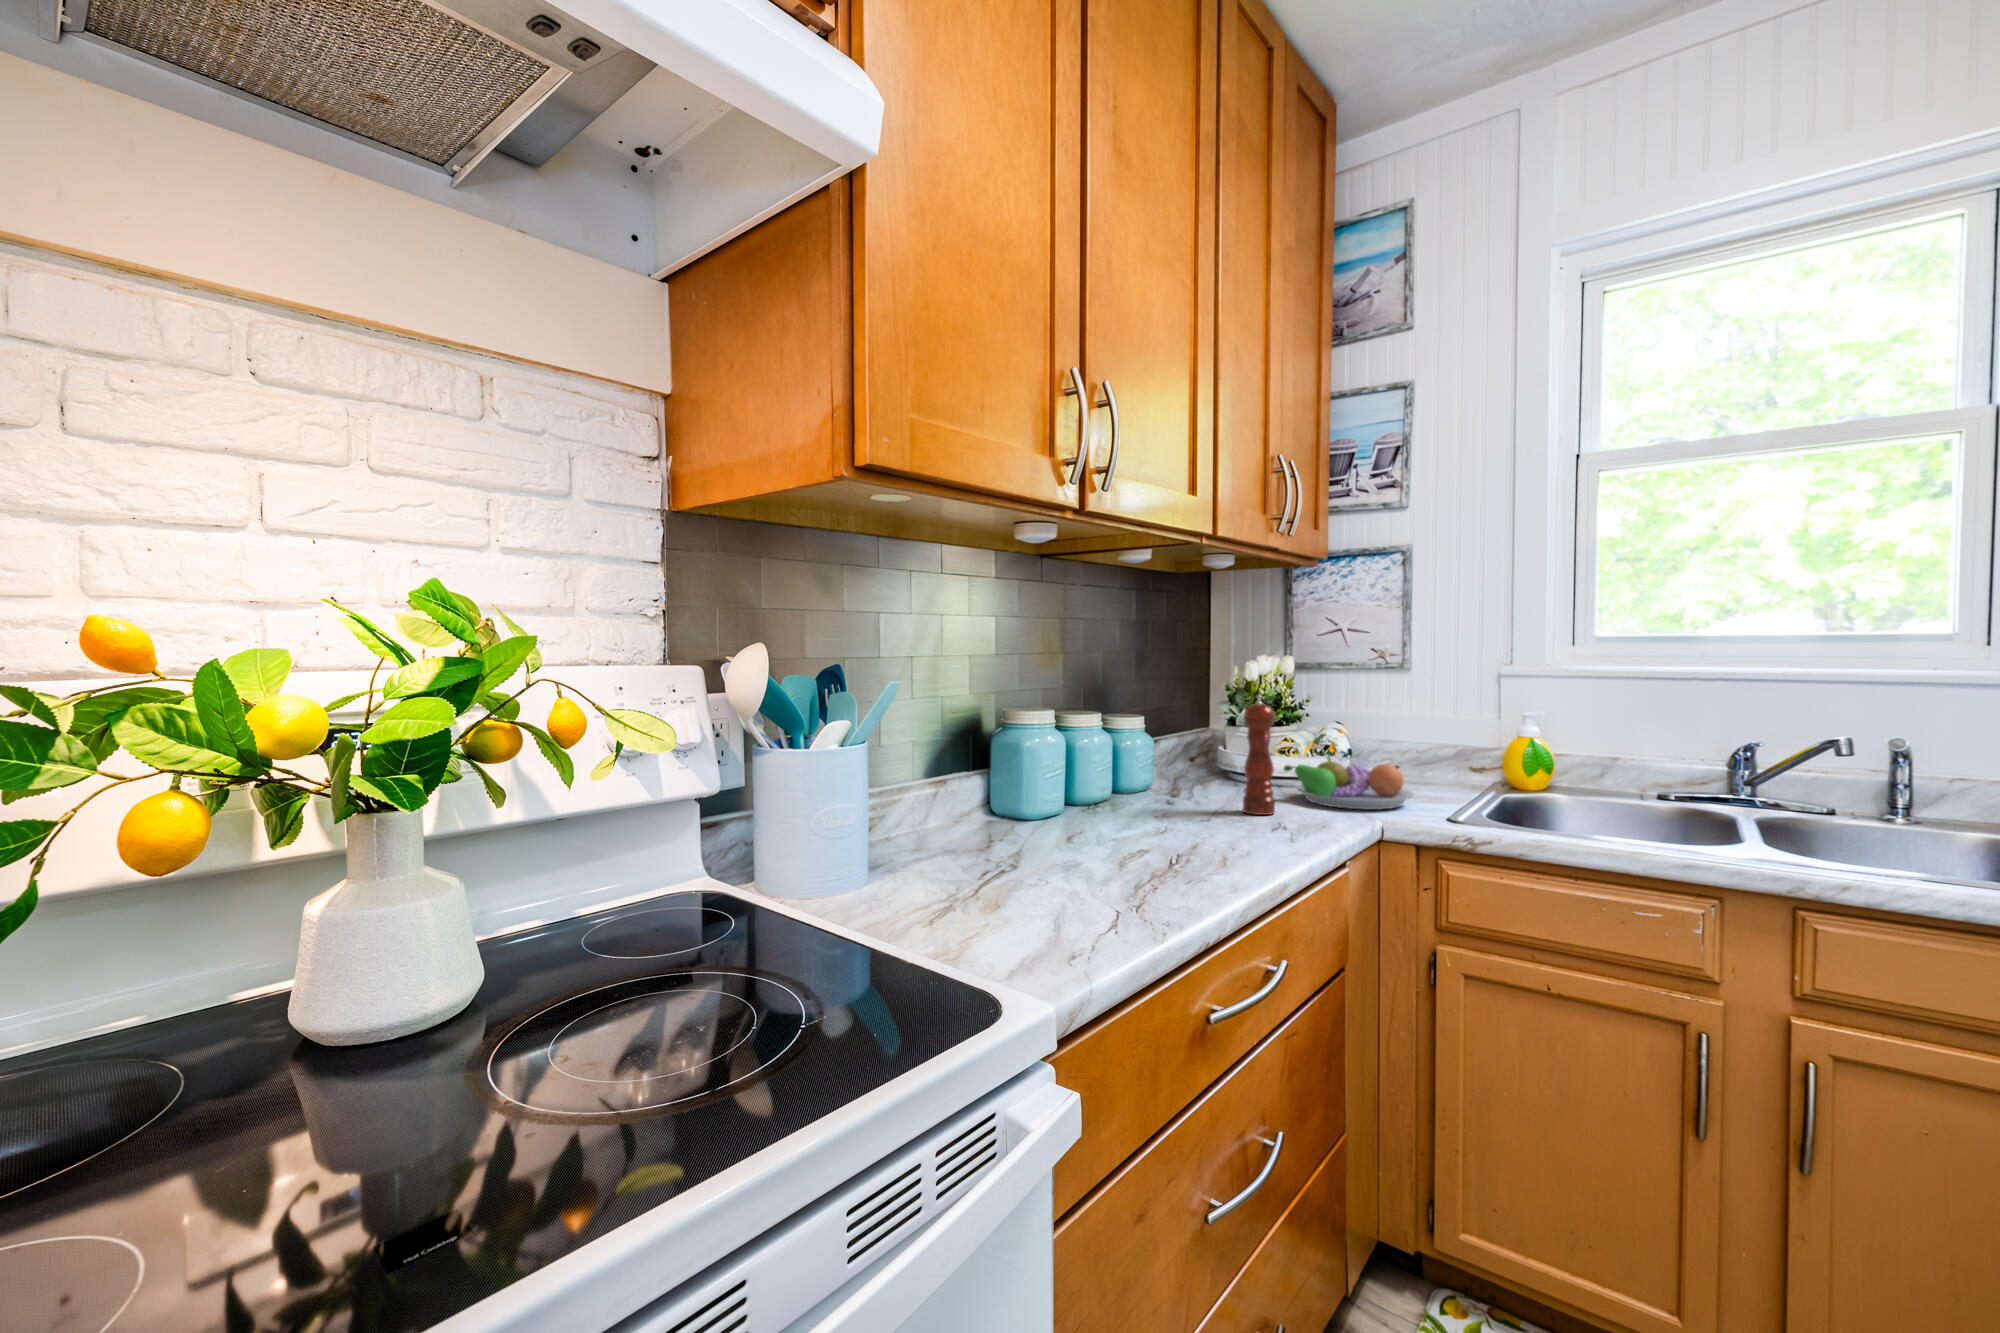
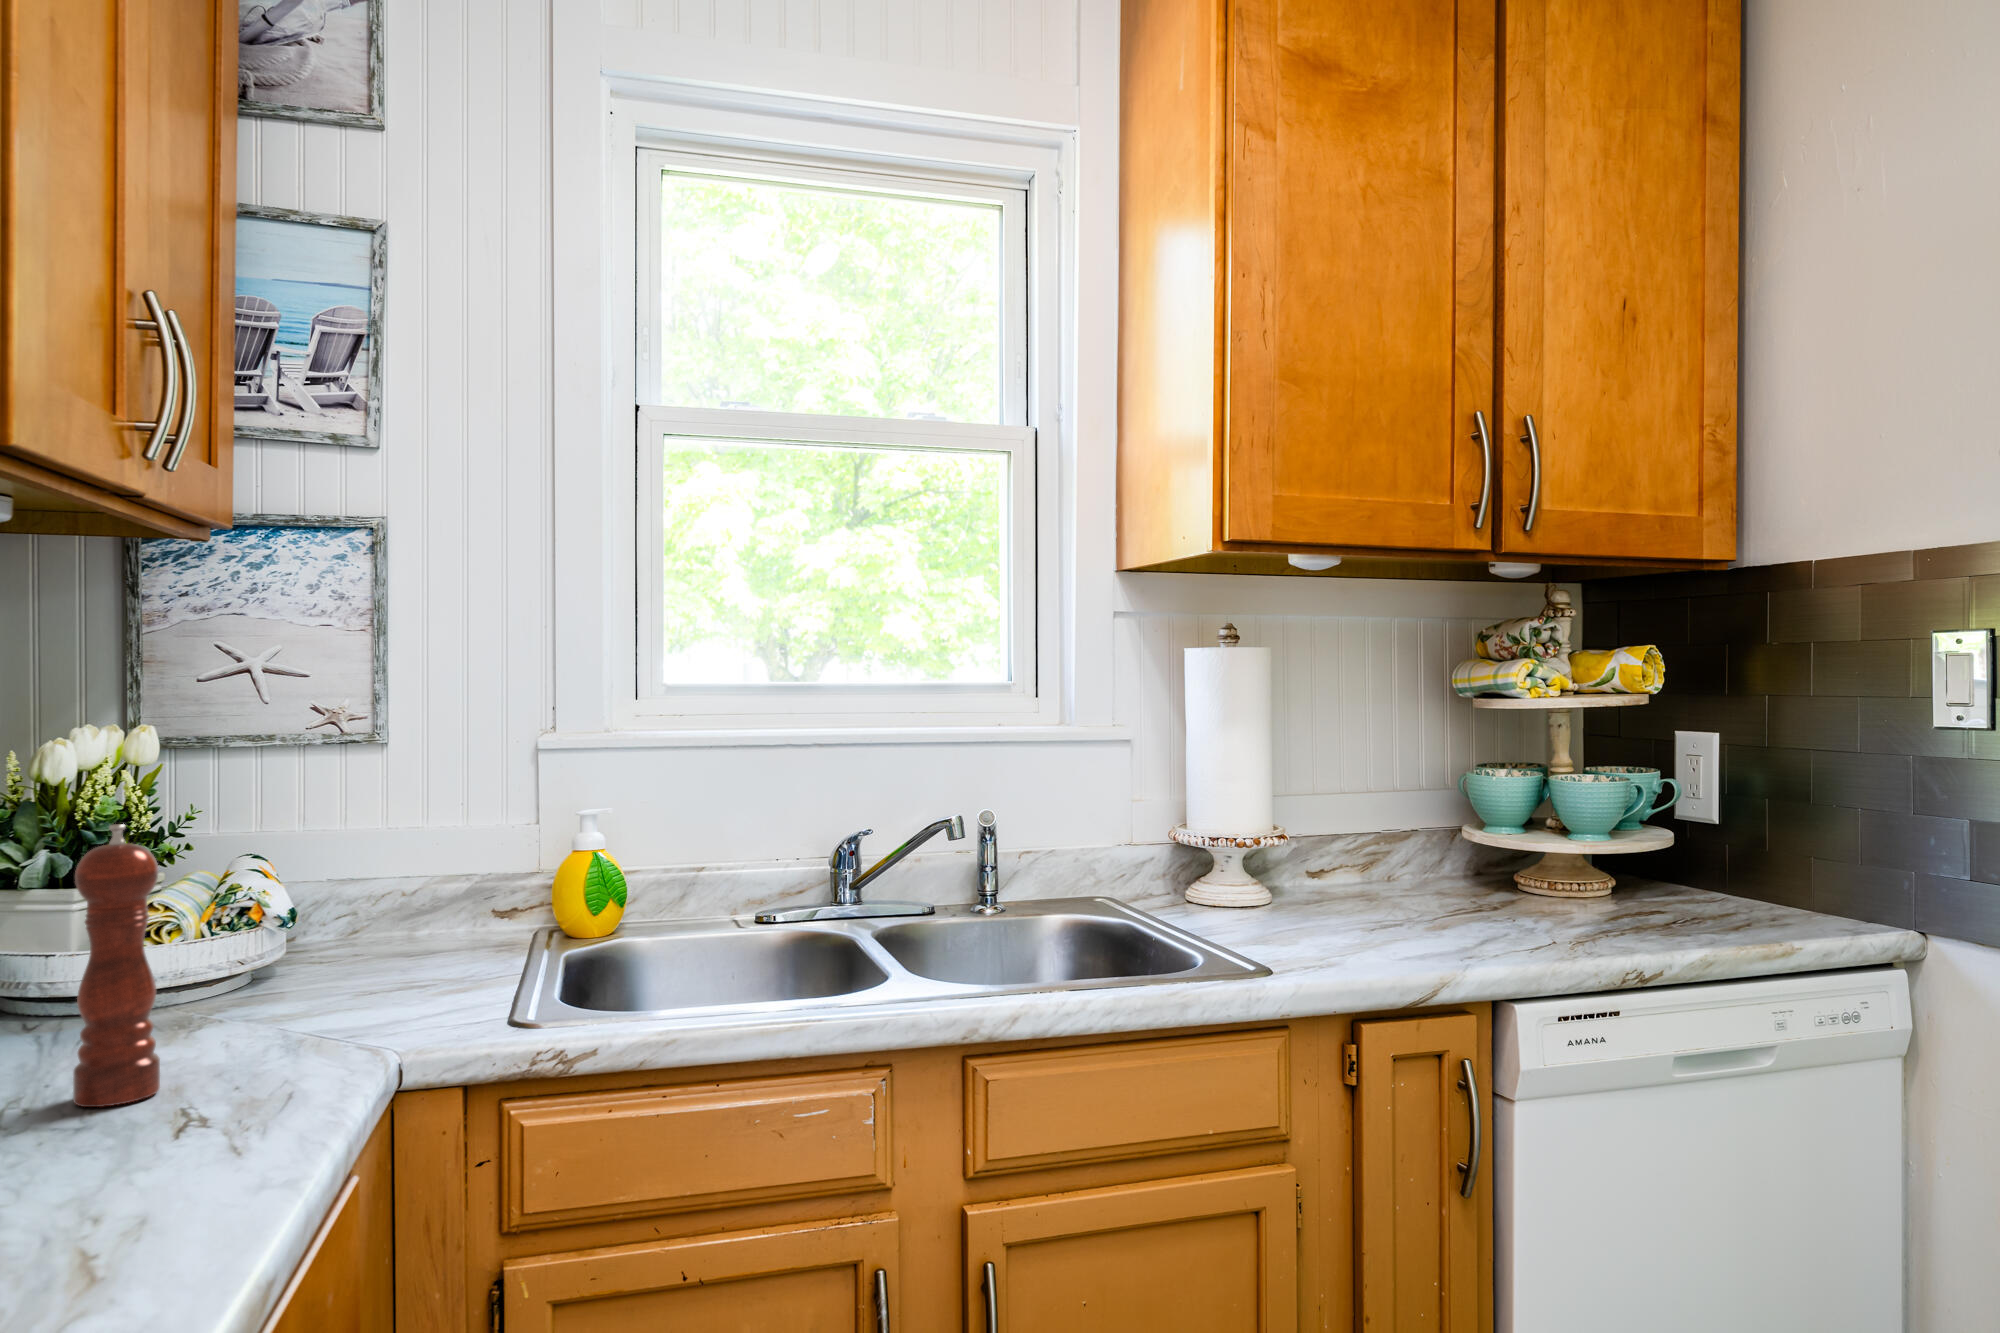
fruit bowl: present [1284,756,1413,810] -> none [158,926,436,1041]

